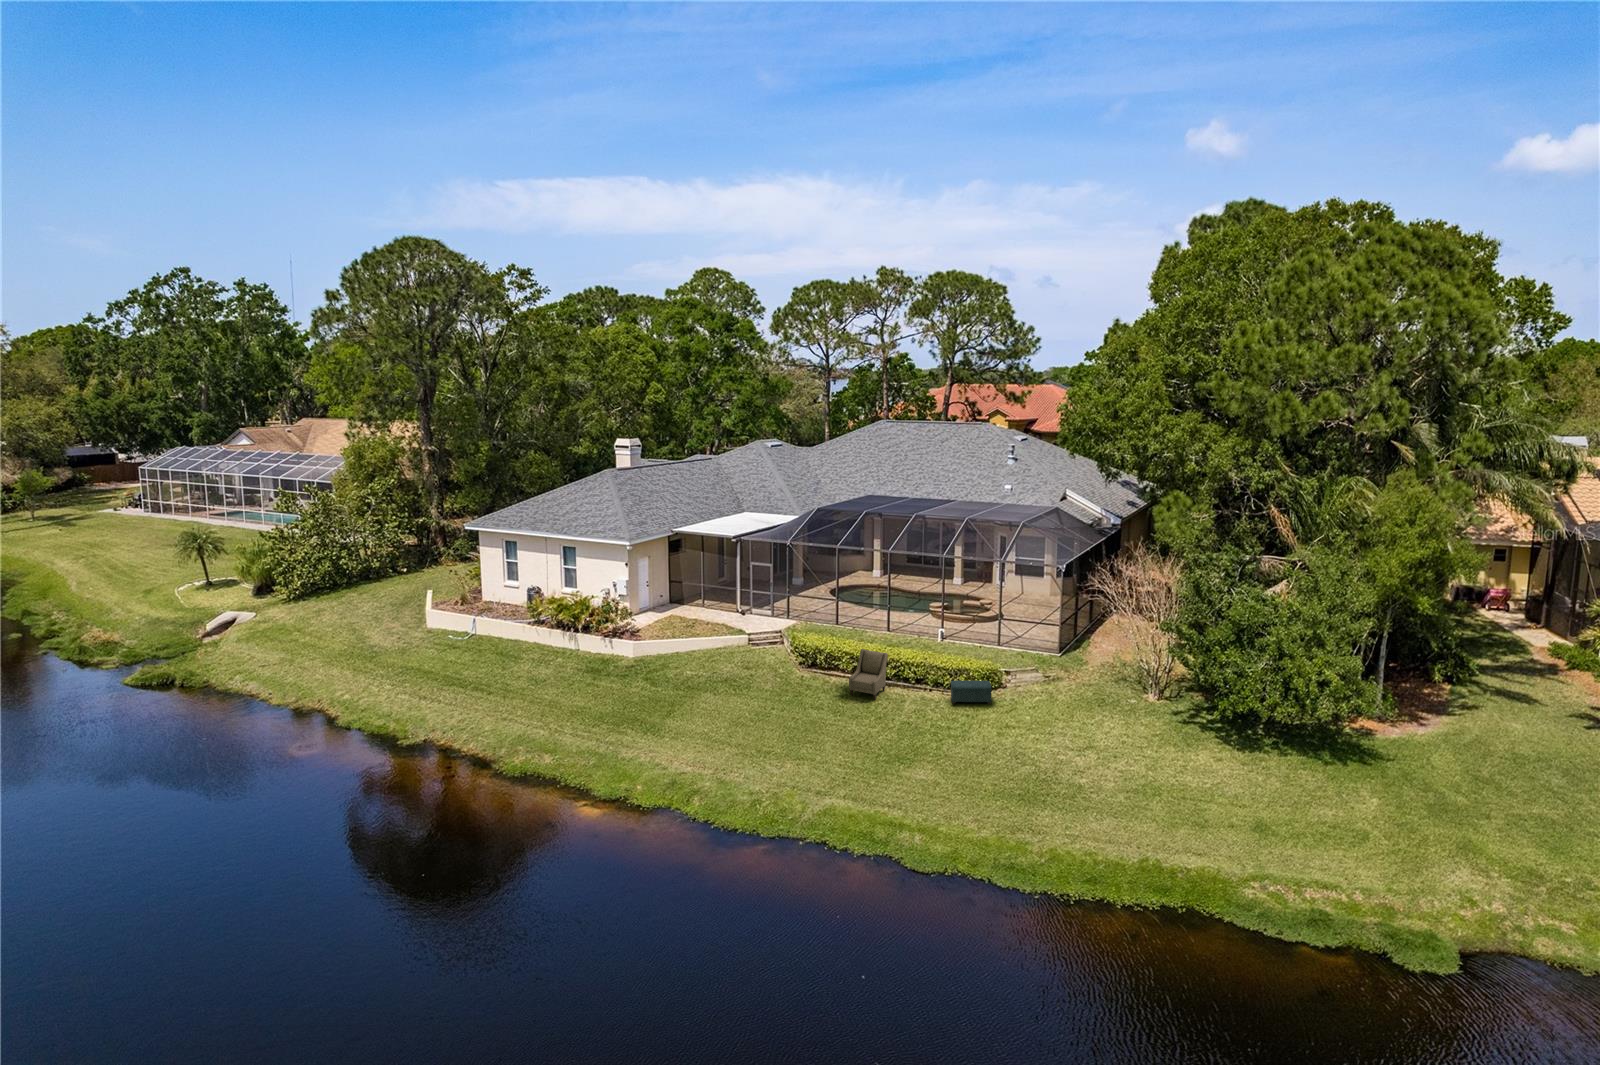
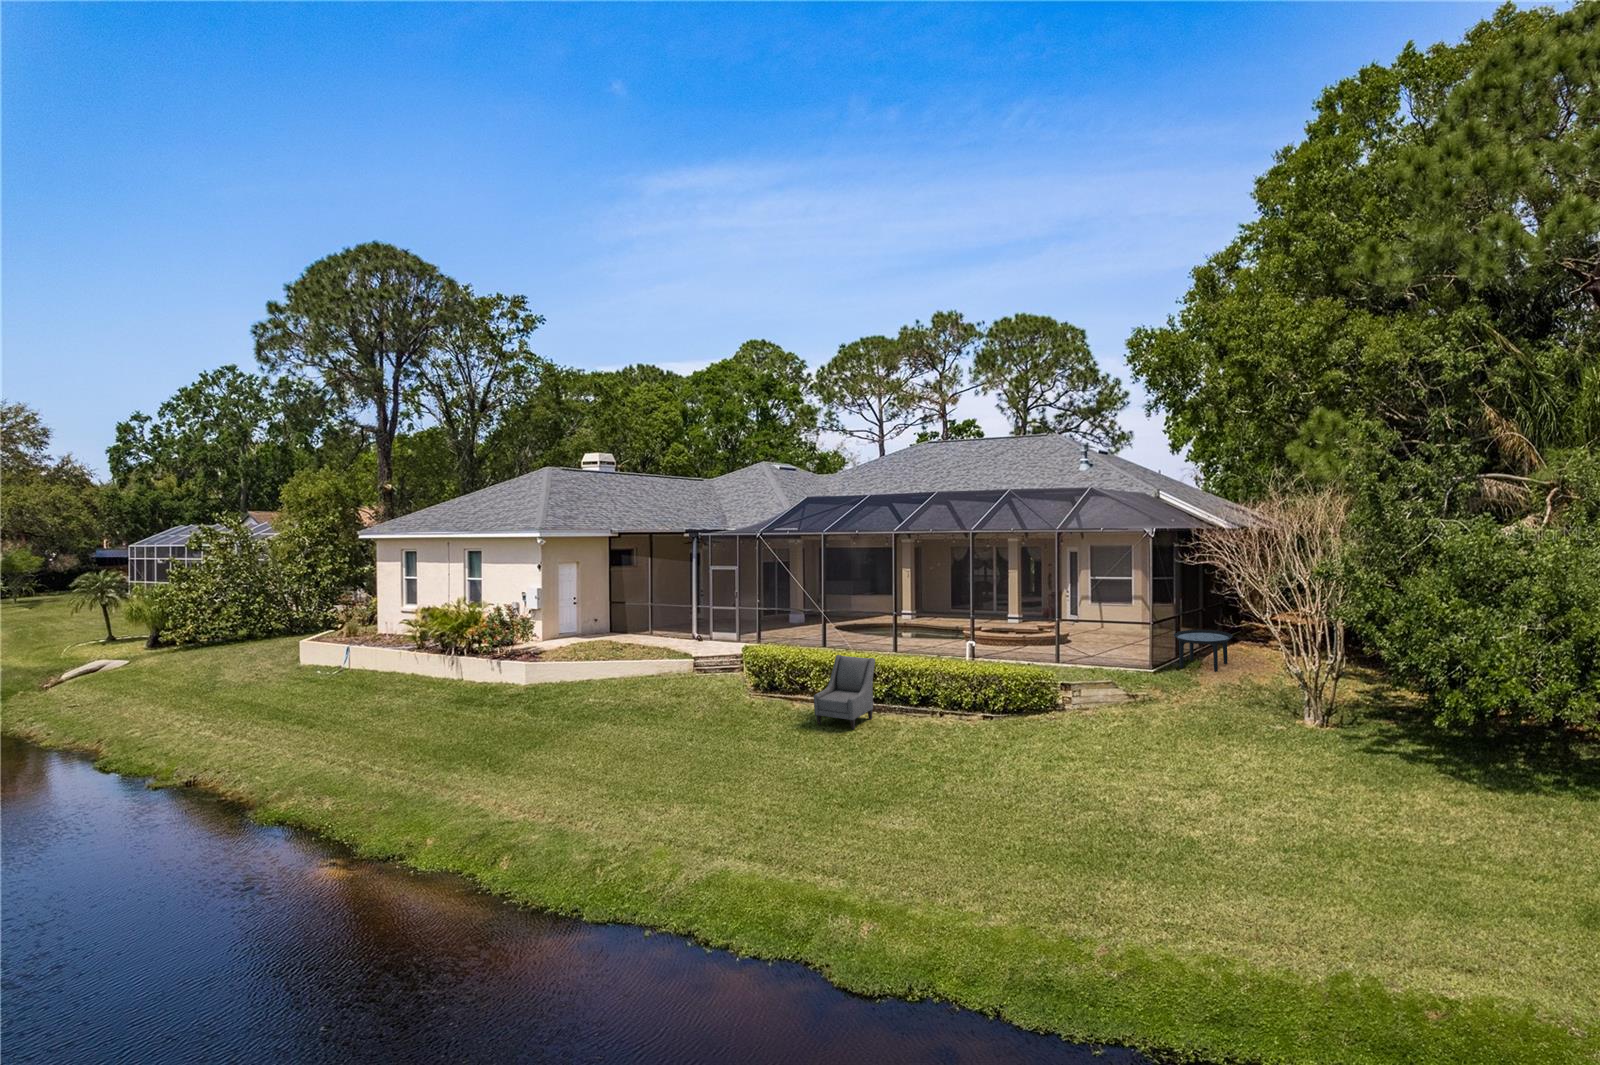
round table: none [1072,623,1109,654] -> present [1174,630,1233,672]
bench: present [951,681,992,704] -> none [972,697,1038,733]

